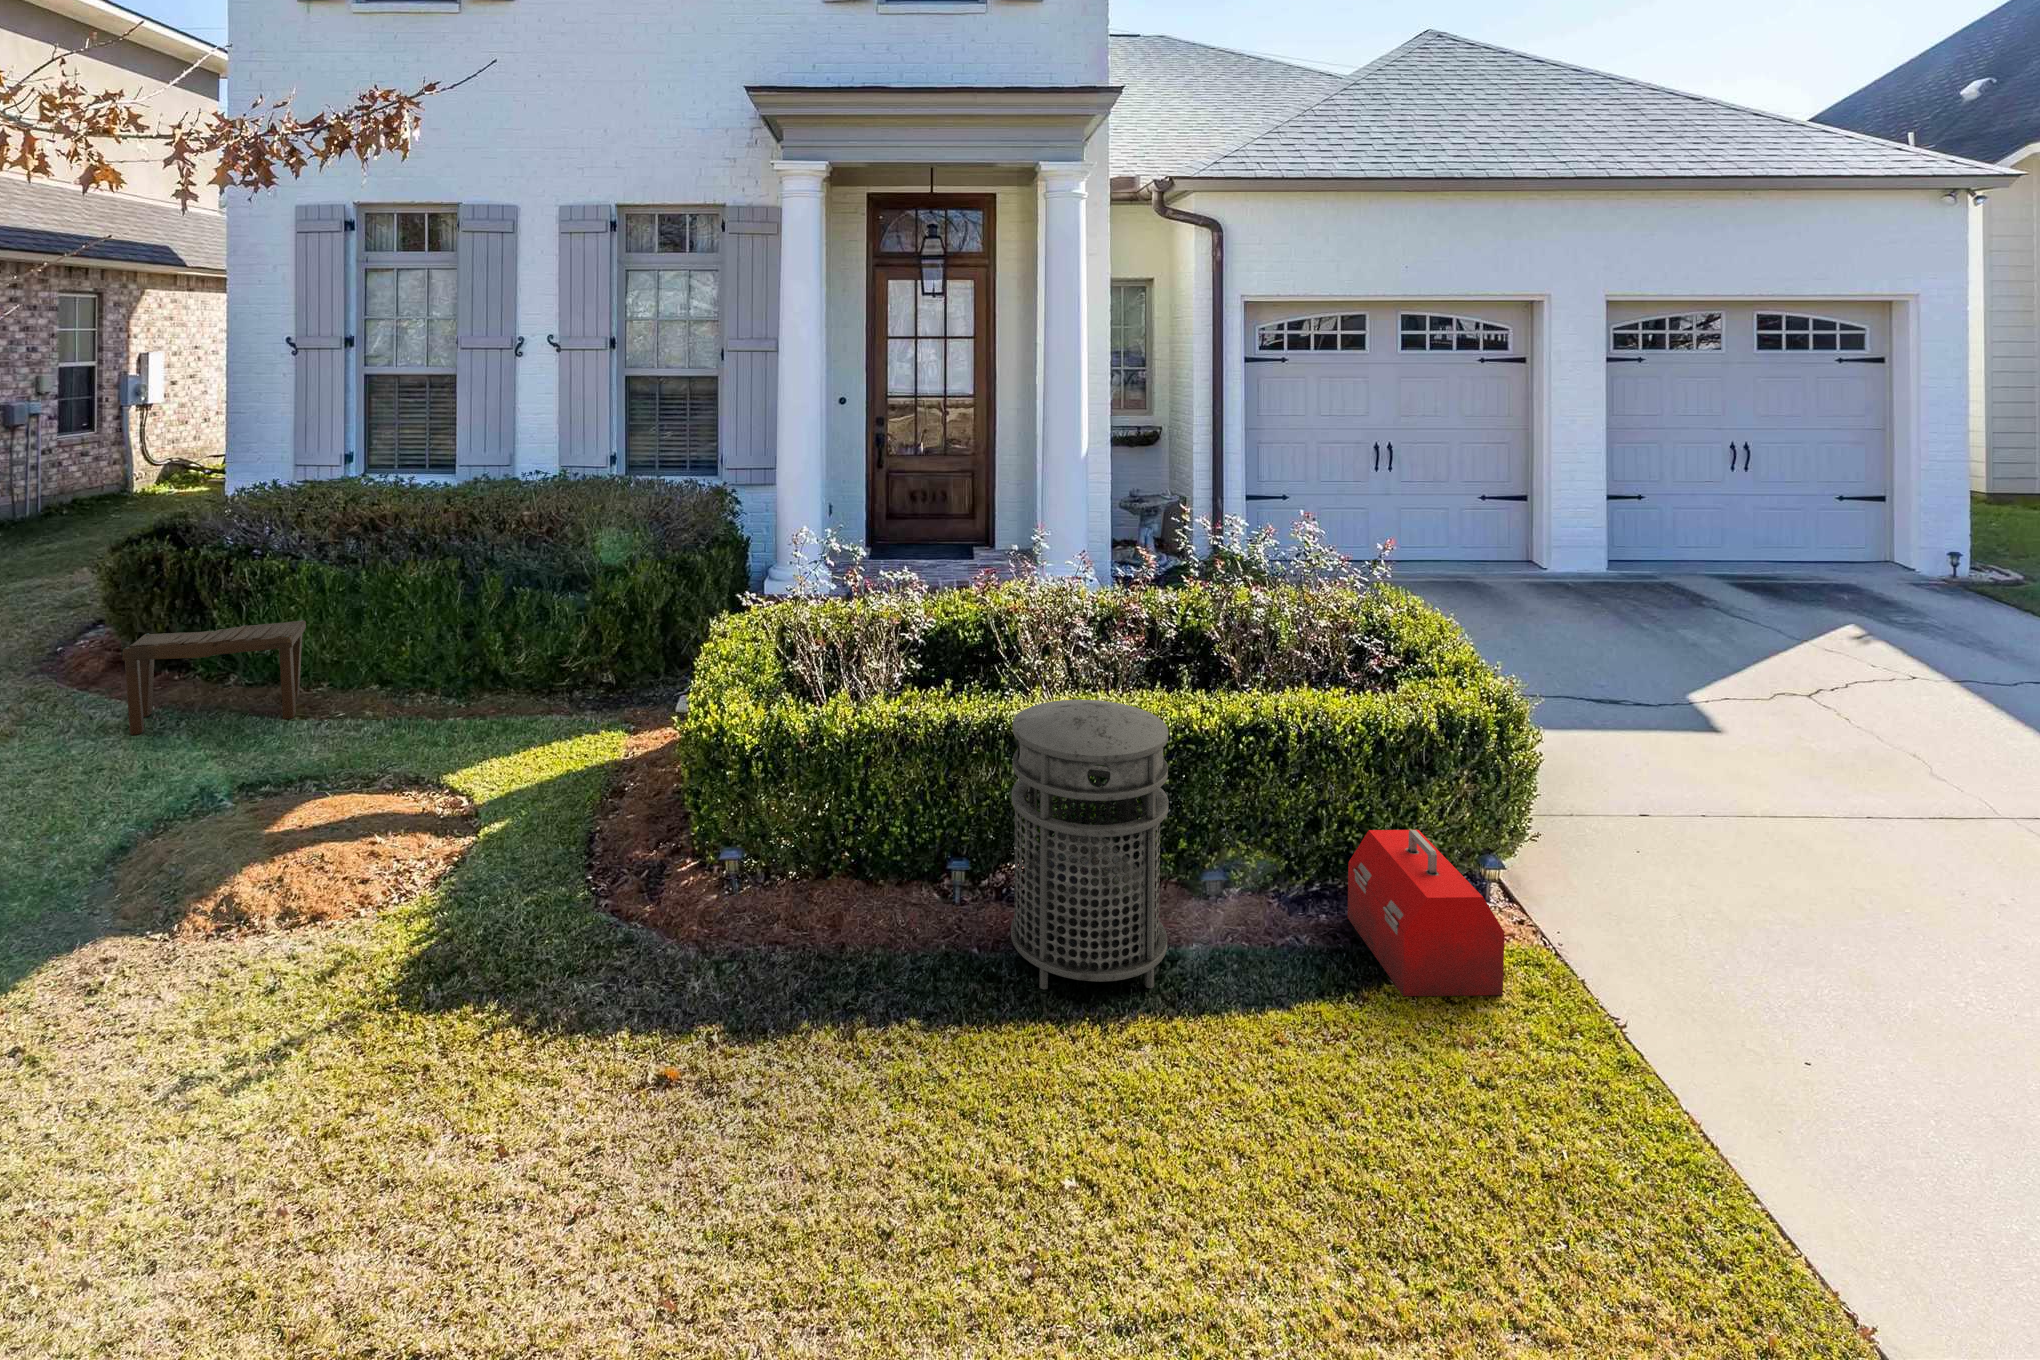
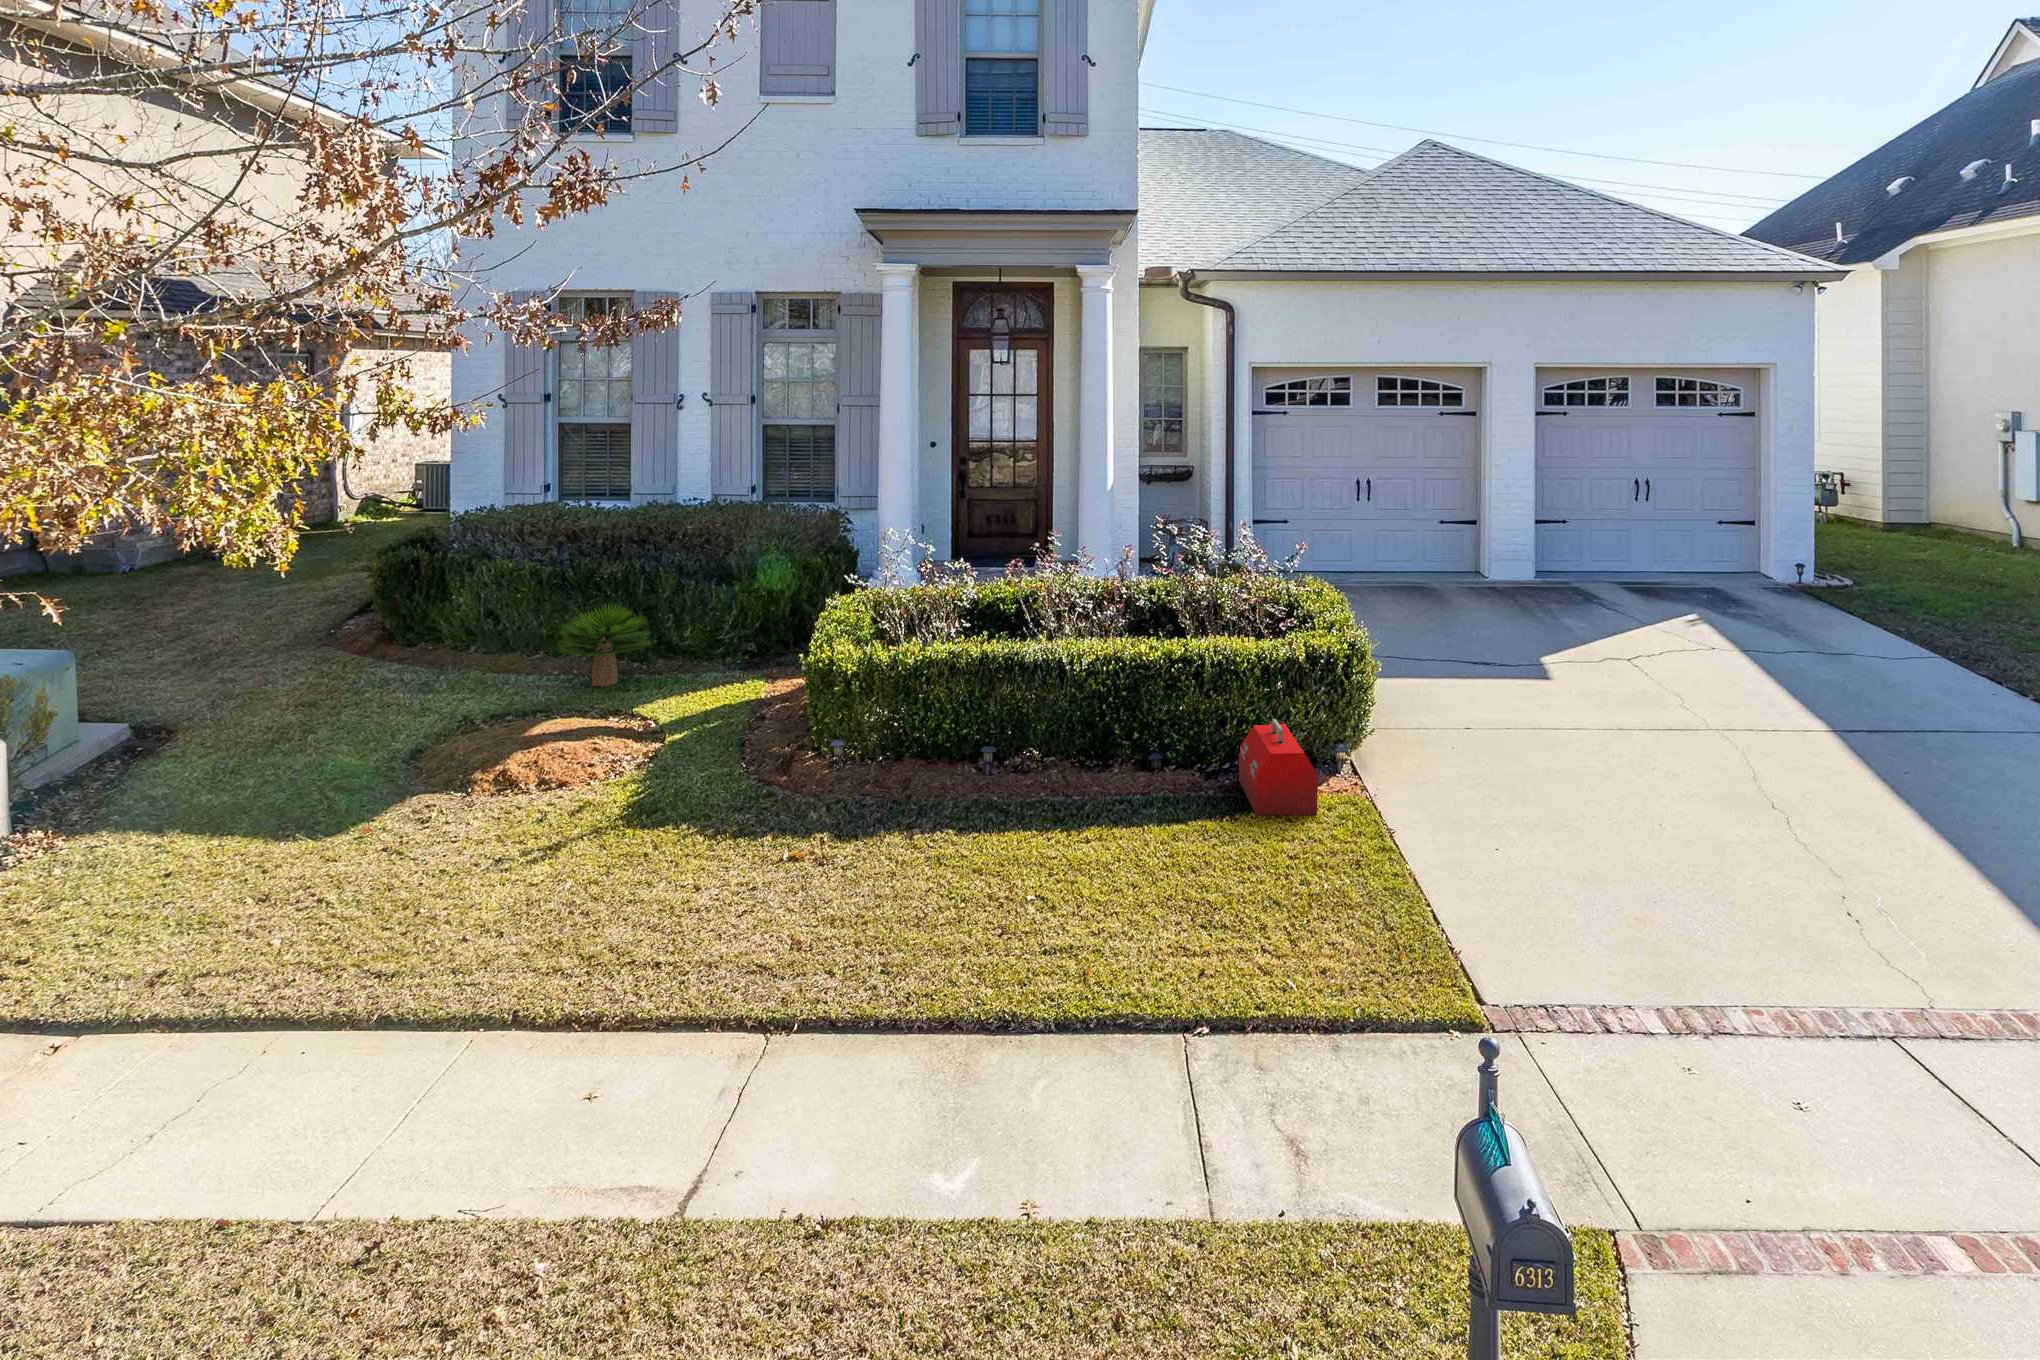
potted plant: none [341,615,479,731] -> present [560,604,649,686]
bench: present [122,620,306,735] -> none [391,607,521,689]
trash can: present [1011,700,1169,990] -> none [1018,638,1116,815]

